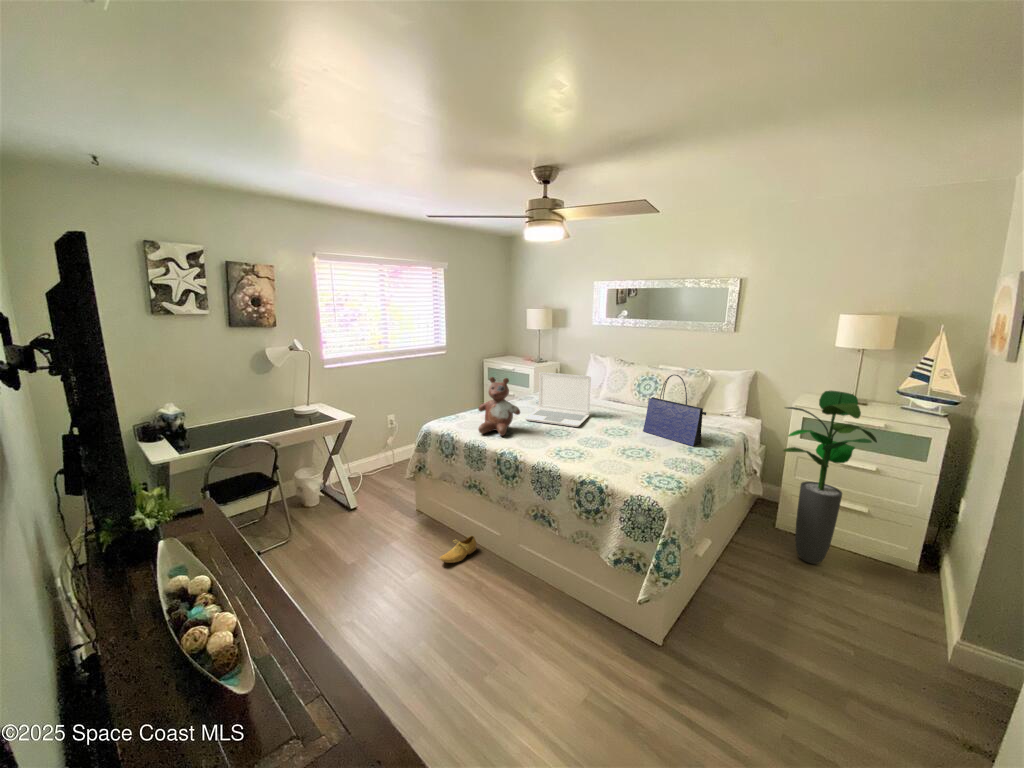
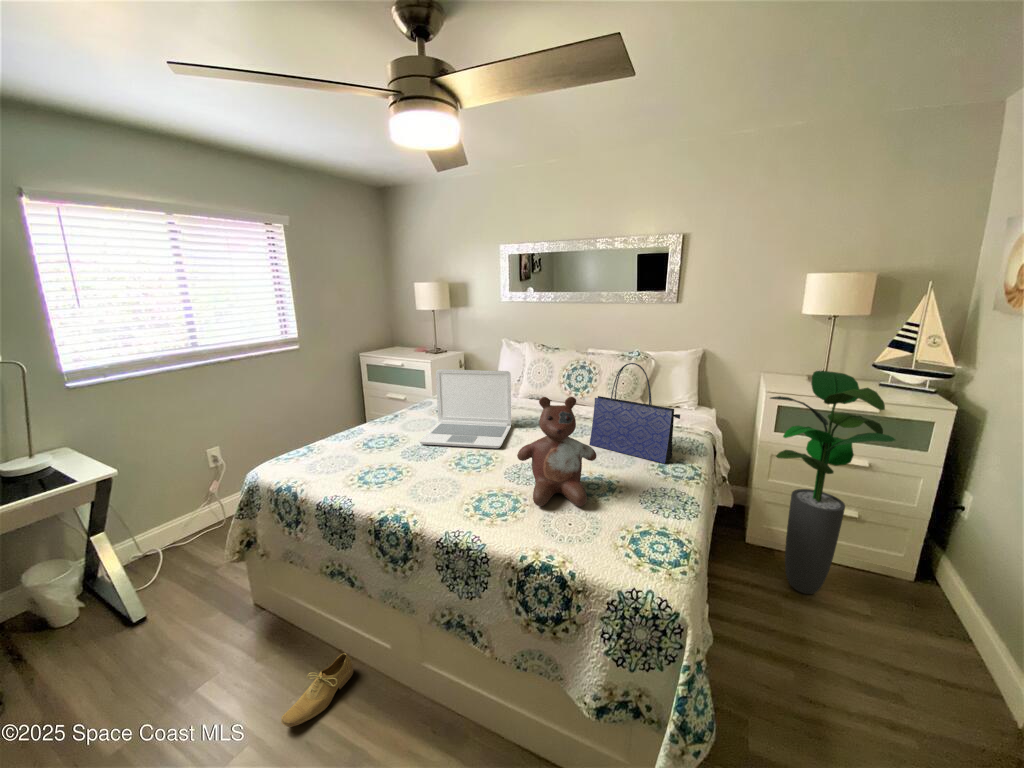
stuffed bear: present [478,377,520,436] -> present [517,397,597,506]

